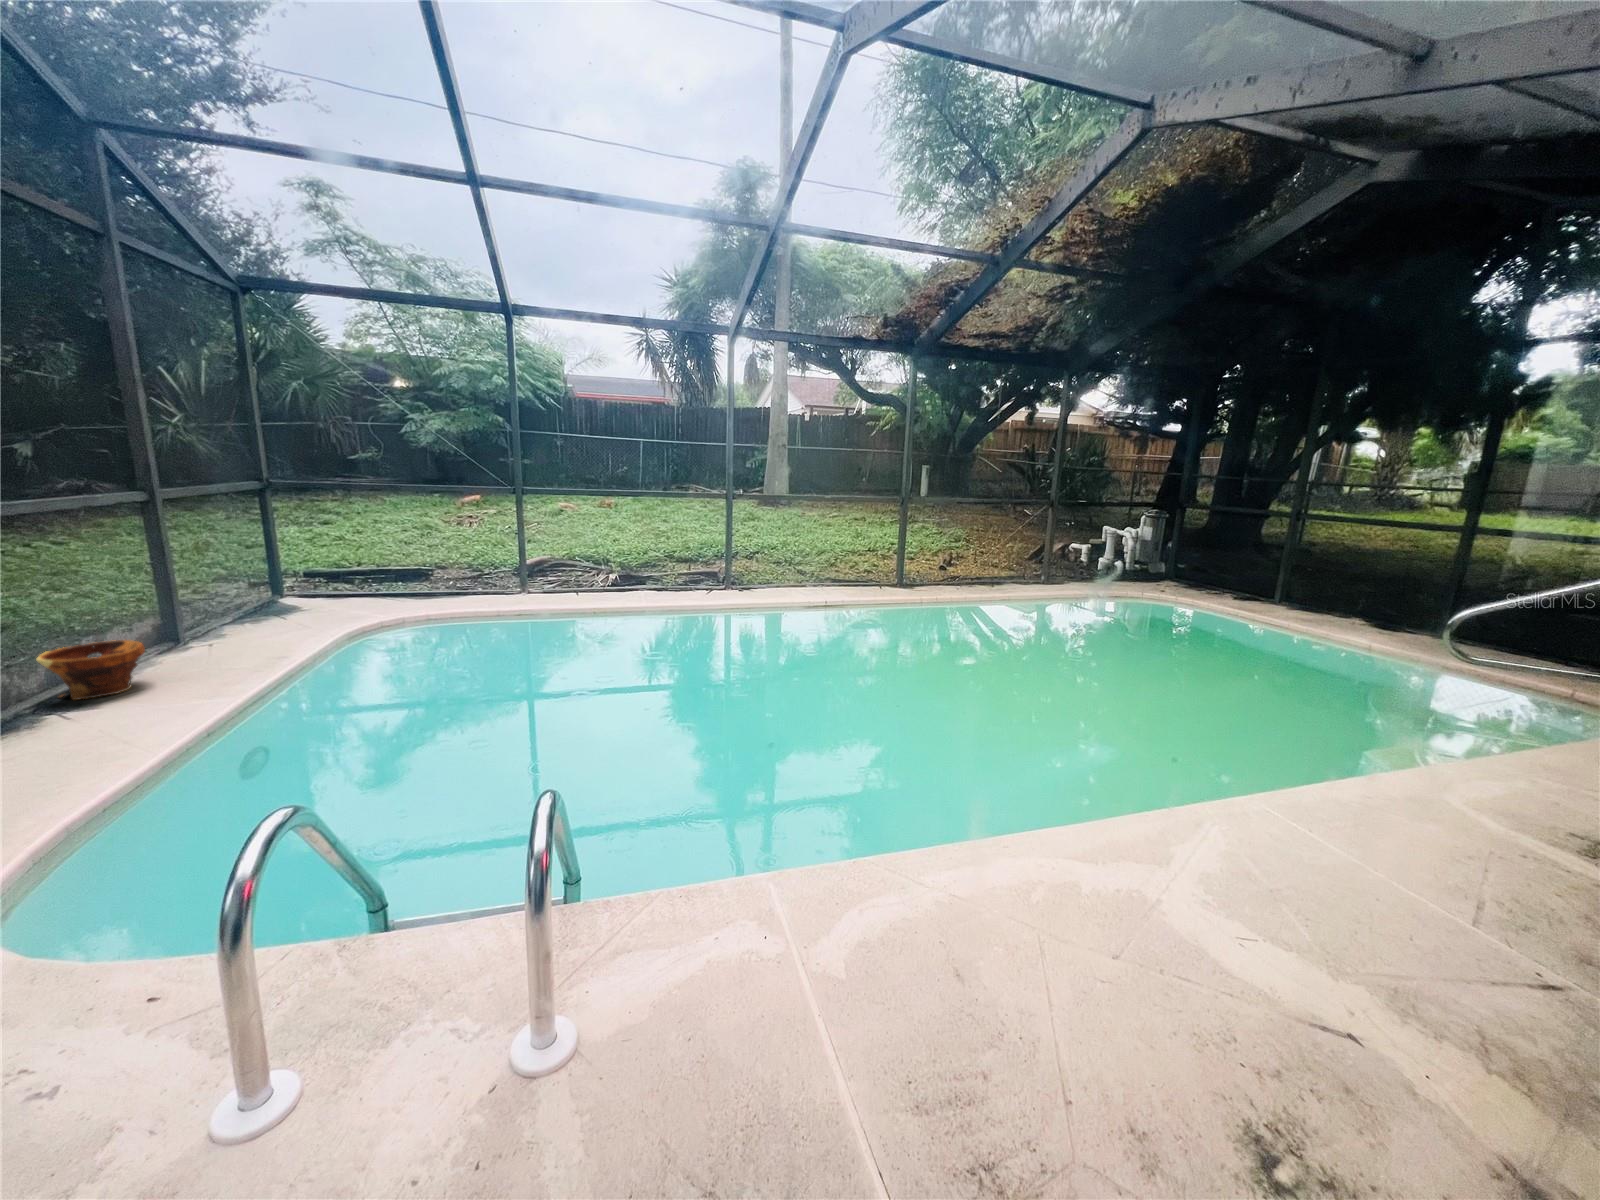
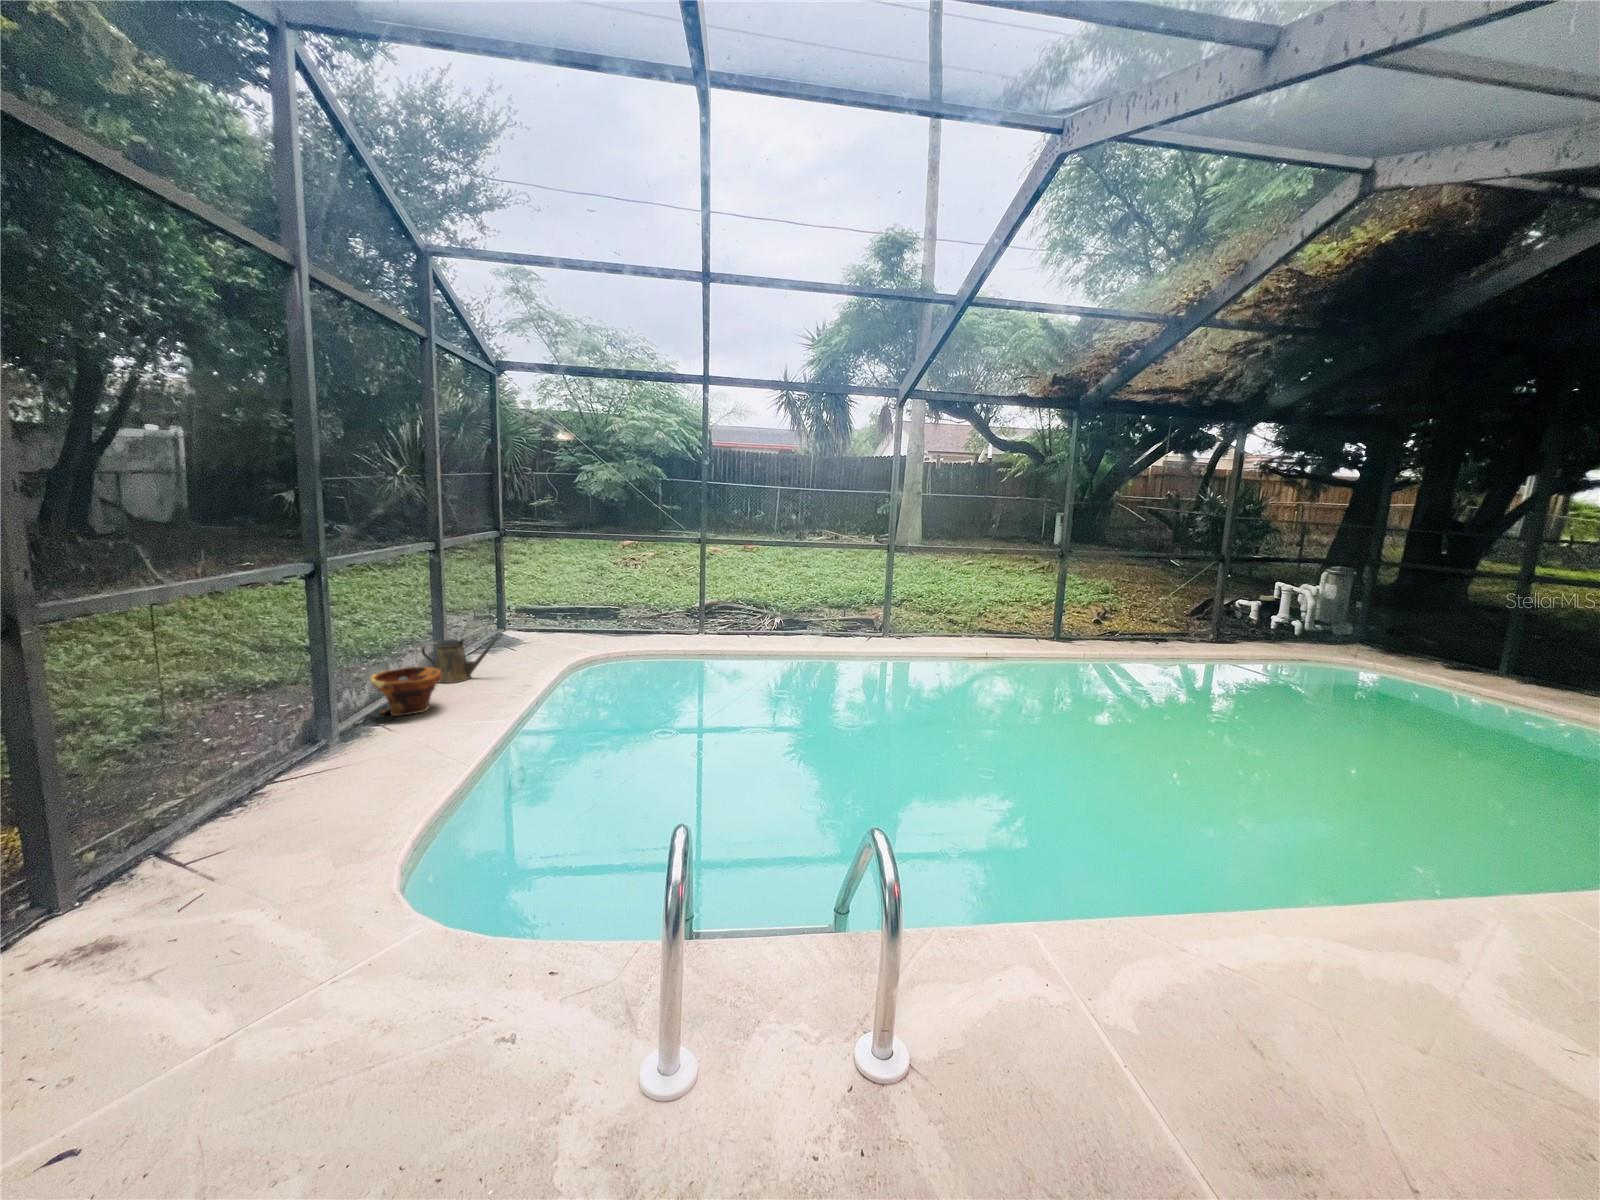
watering can: none [137,601,245,658] -> present [421,636,502,683]

